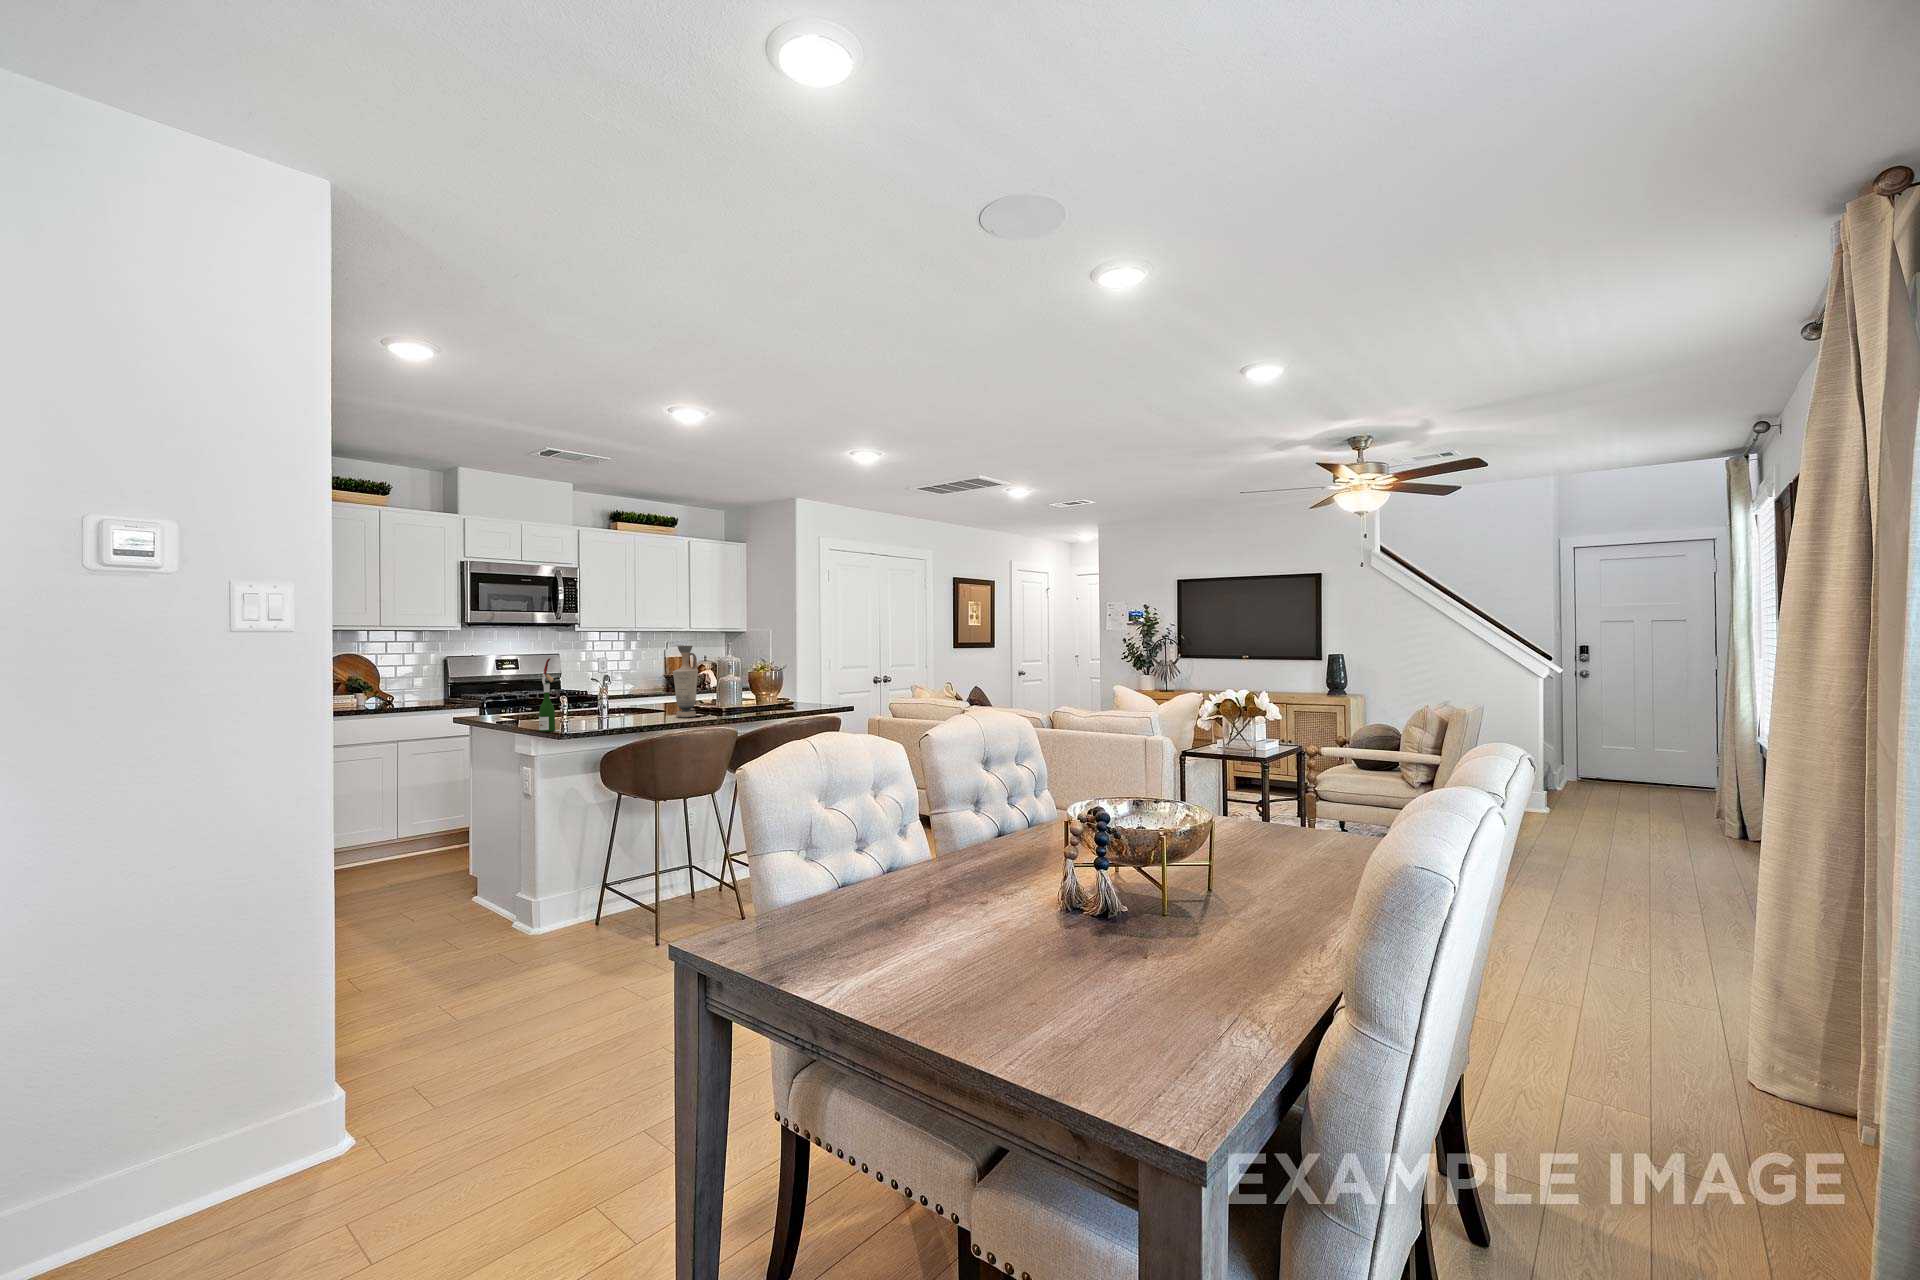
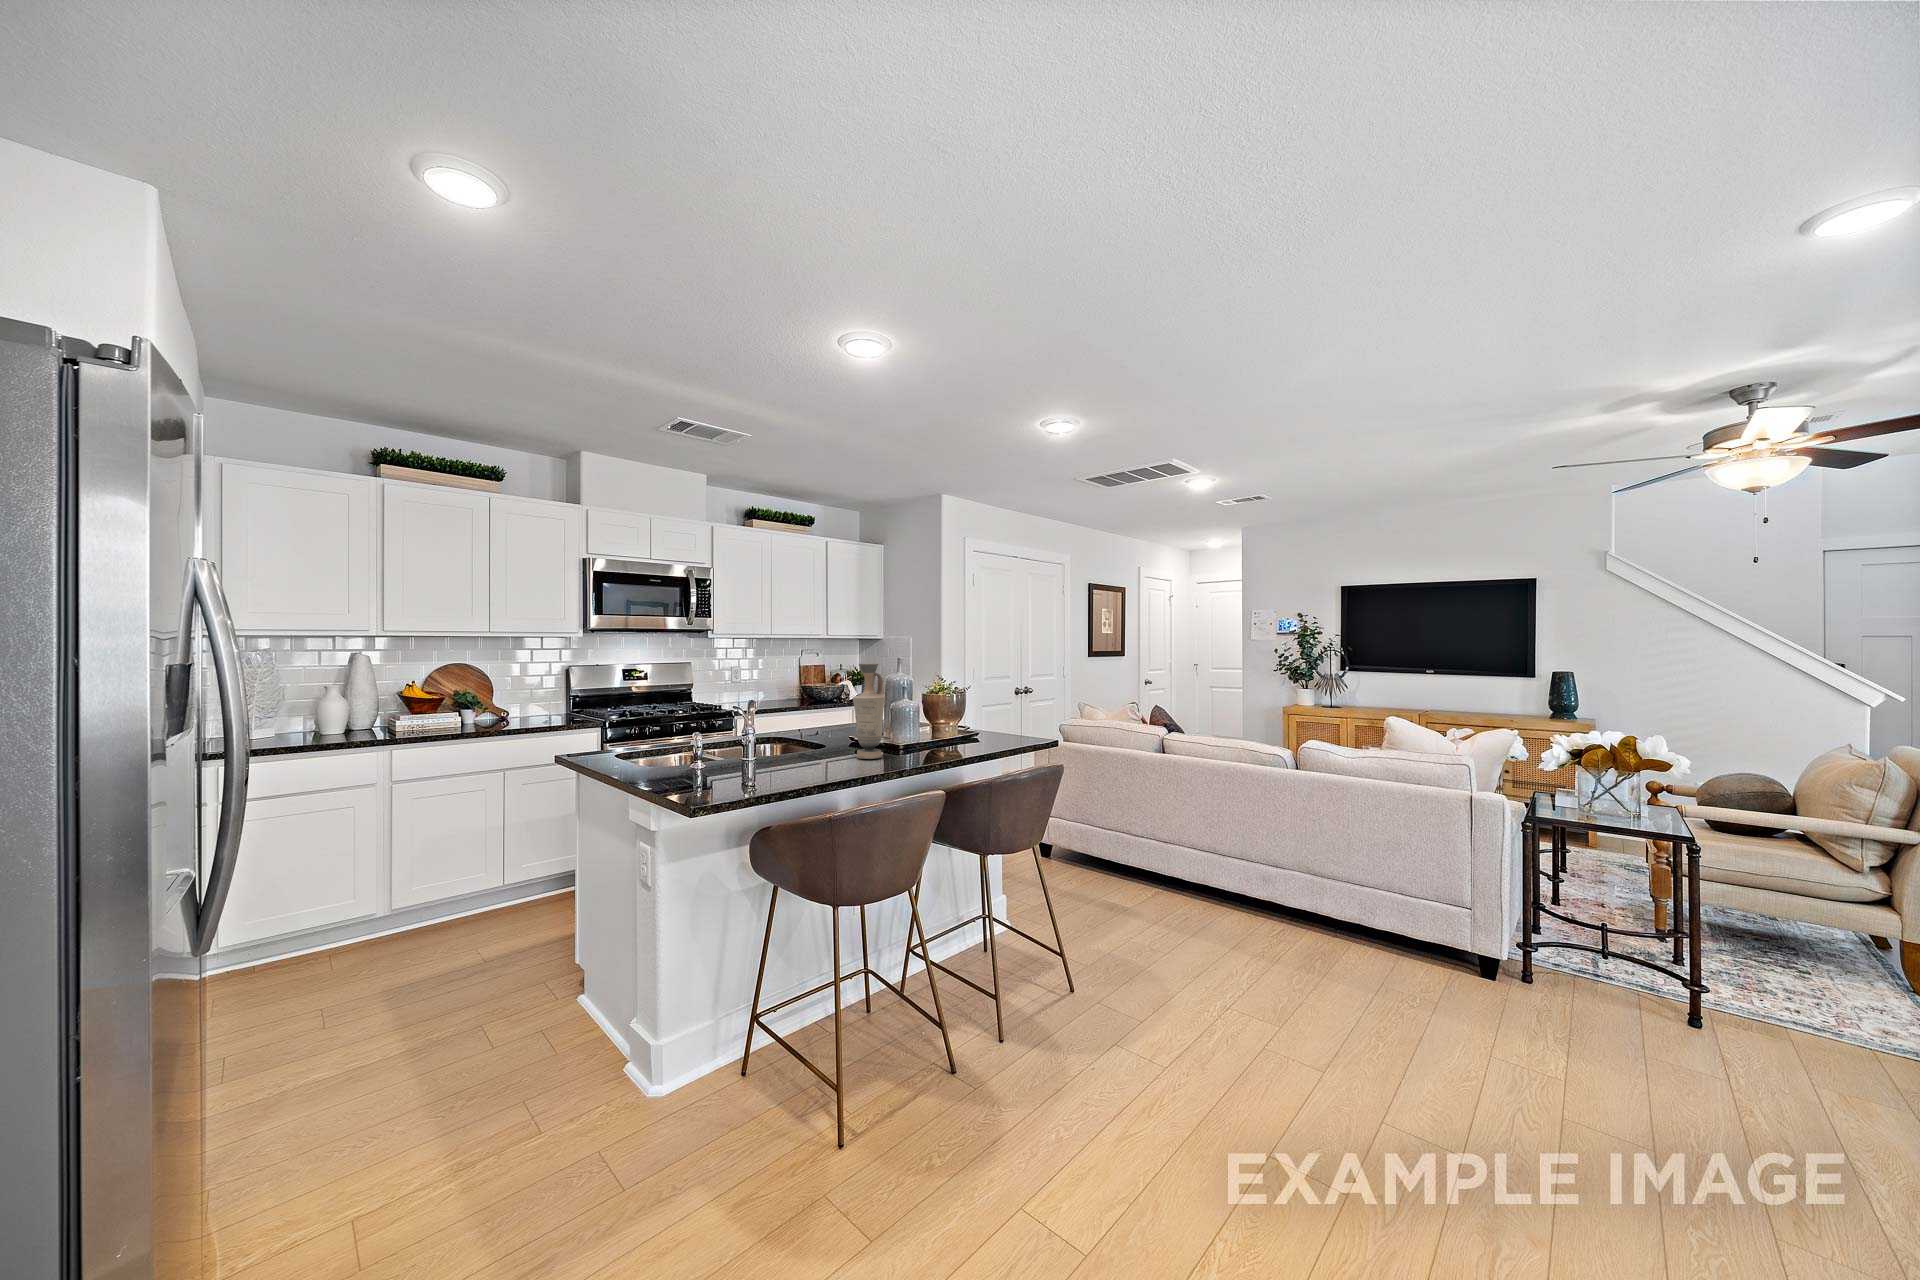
wine bottle: present [539,658,560,732] -> none [690,686,719,791]

